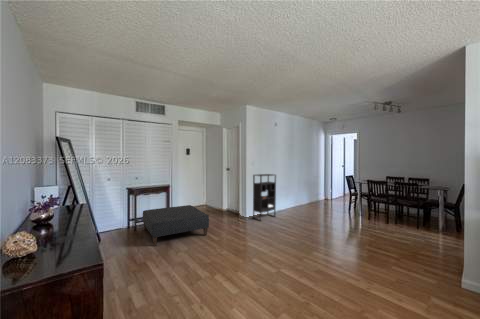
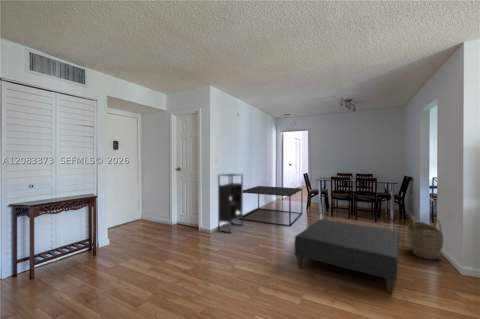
coffee table: none [276,185,340,222] -> present [239,186,302,226]
ottoman: present [143,205,209,246] -> present [294,219,399,294]
woven basket: none [409,222,443,266] -> present [407,216,444,260]

